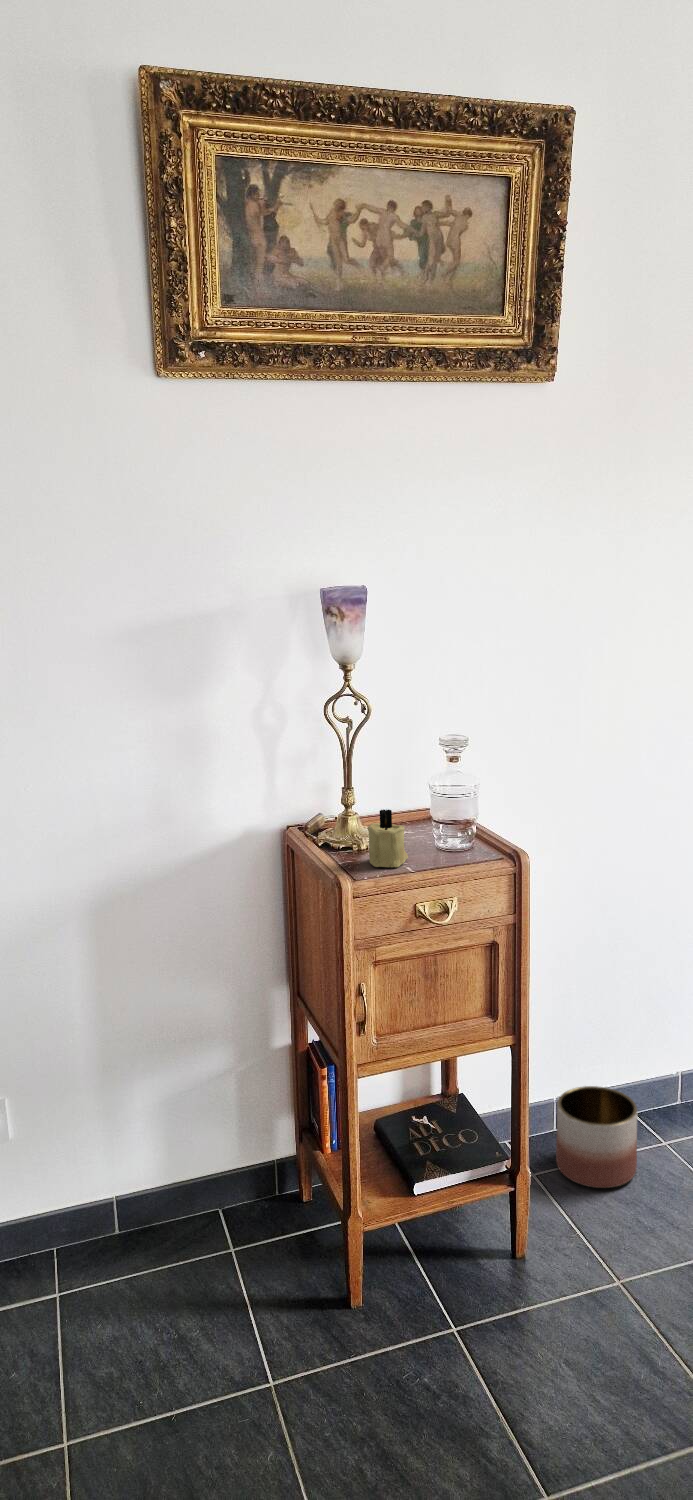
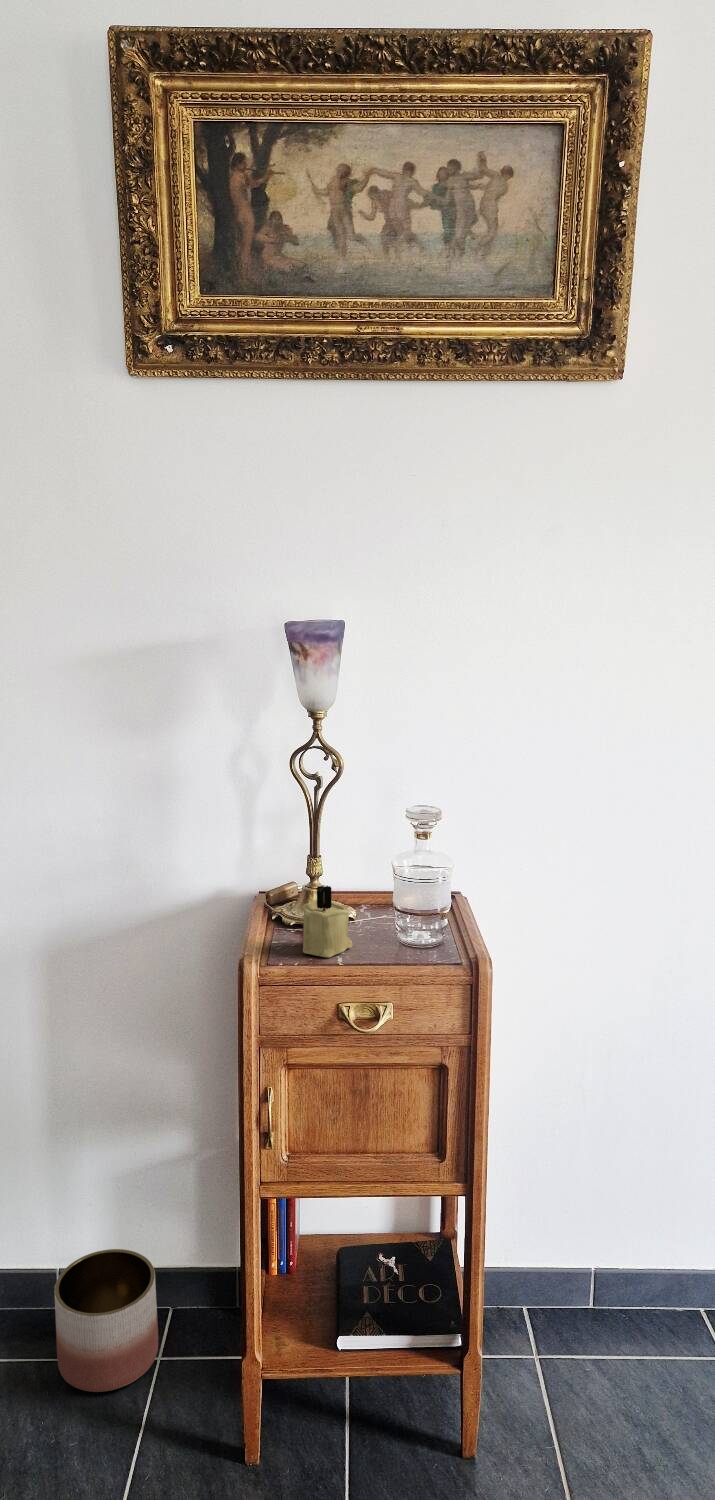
planter: present [556,1086,637,1188] -> present [54,1249,158,1392]

